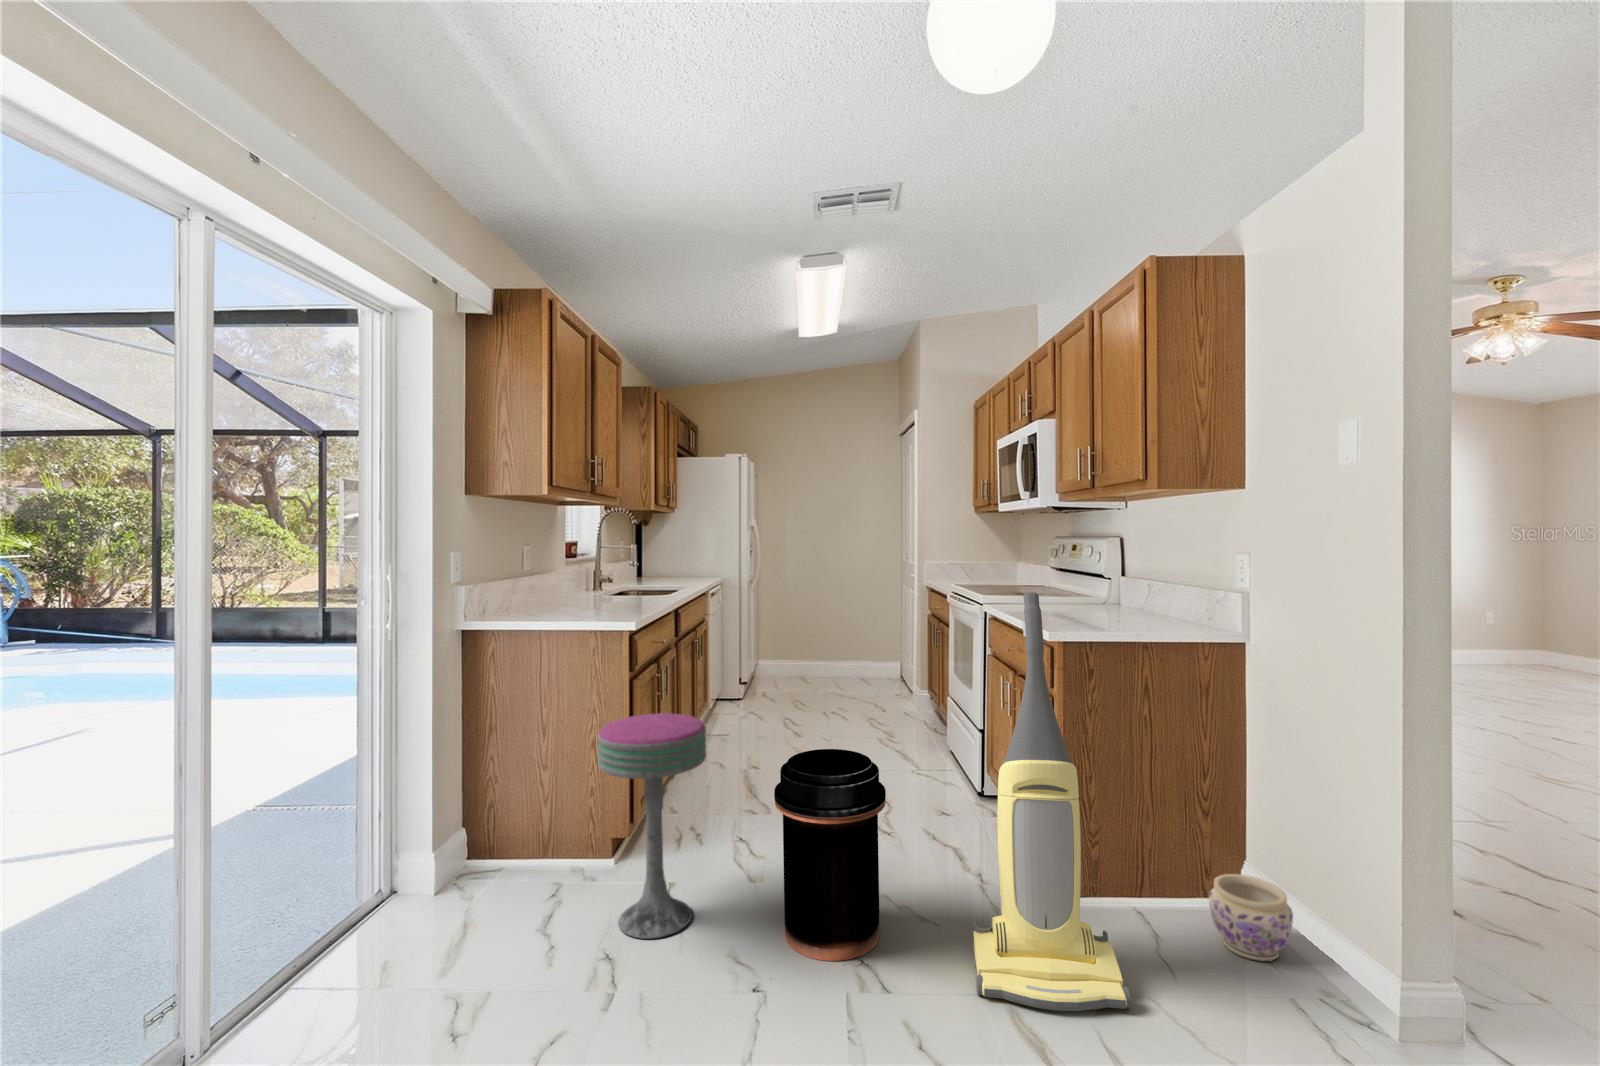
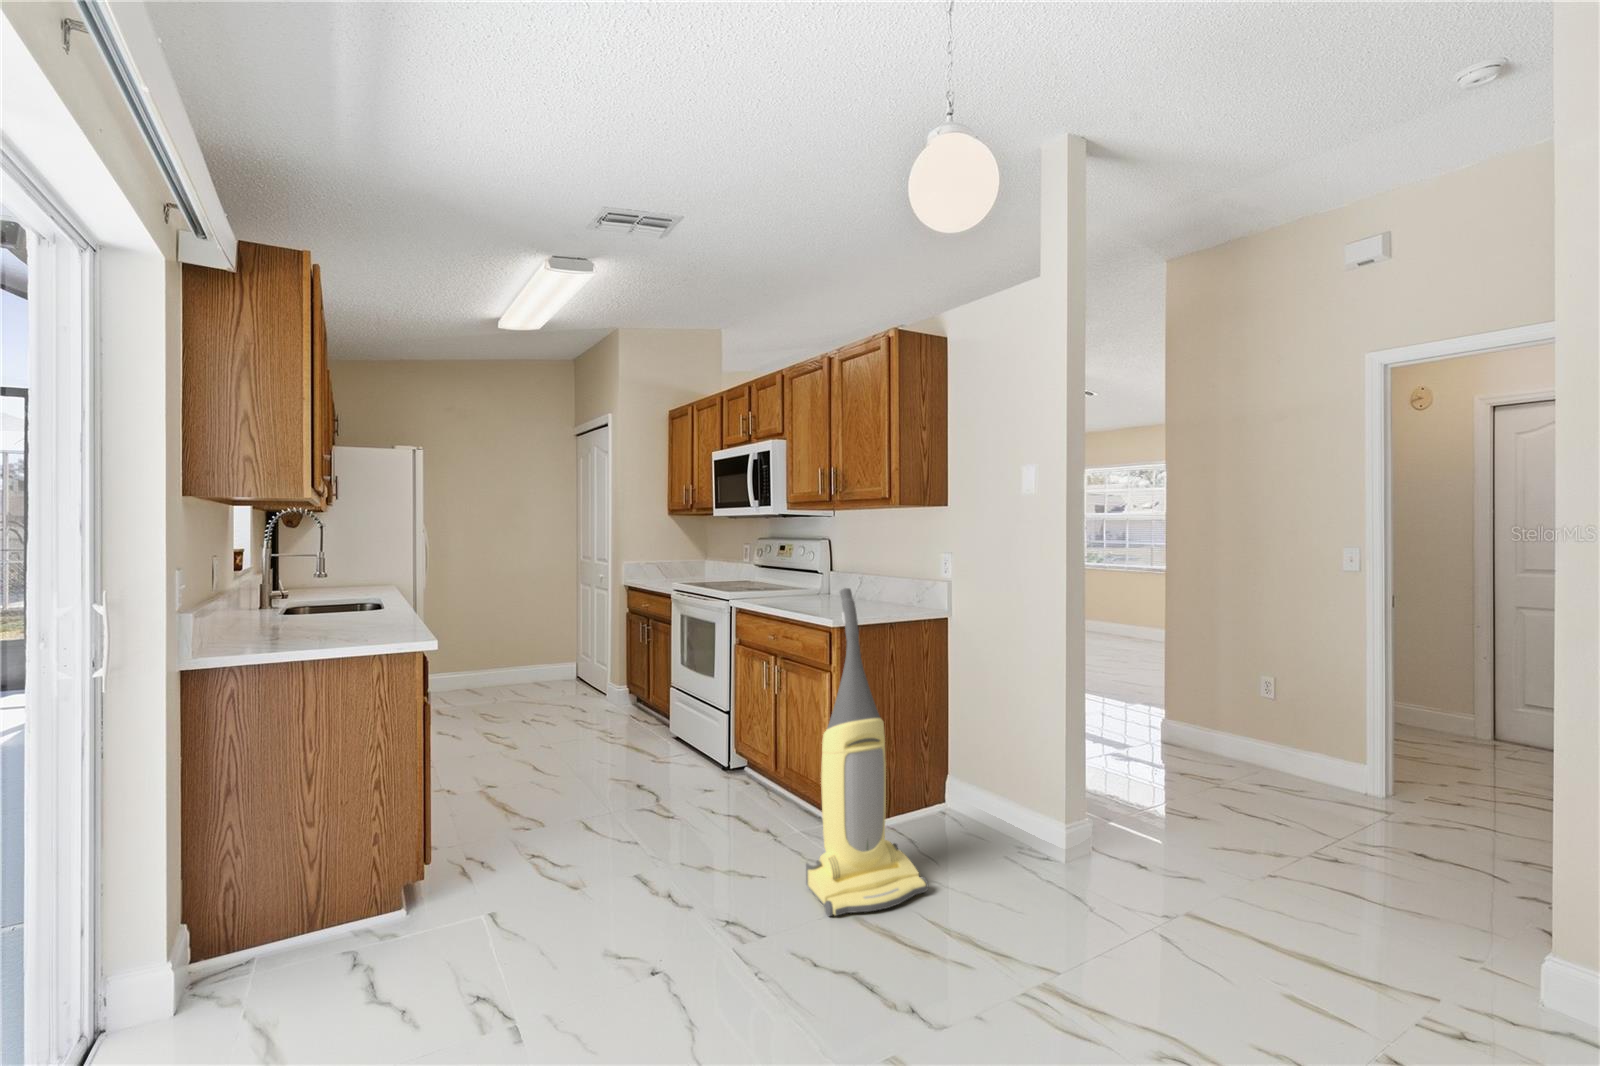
bar stool: present [597,713,706,939] -> none [435,731,560,975]
trash can: present [774,749,886,961] -> none [632,740,736,934]
planter: present [1209,874,1293,962] -> none [941,782,992,839]

